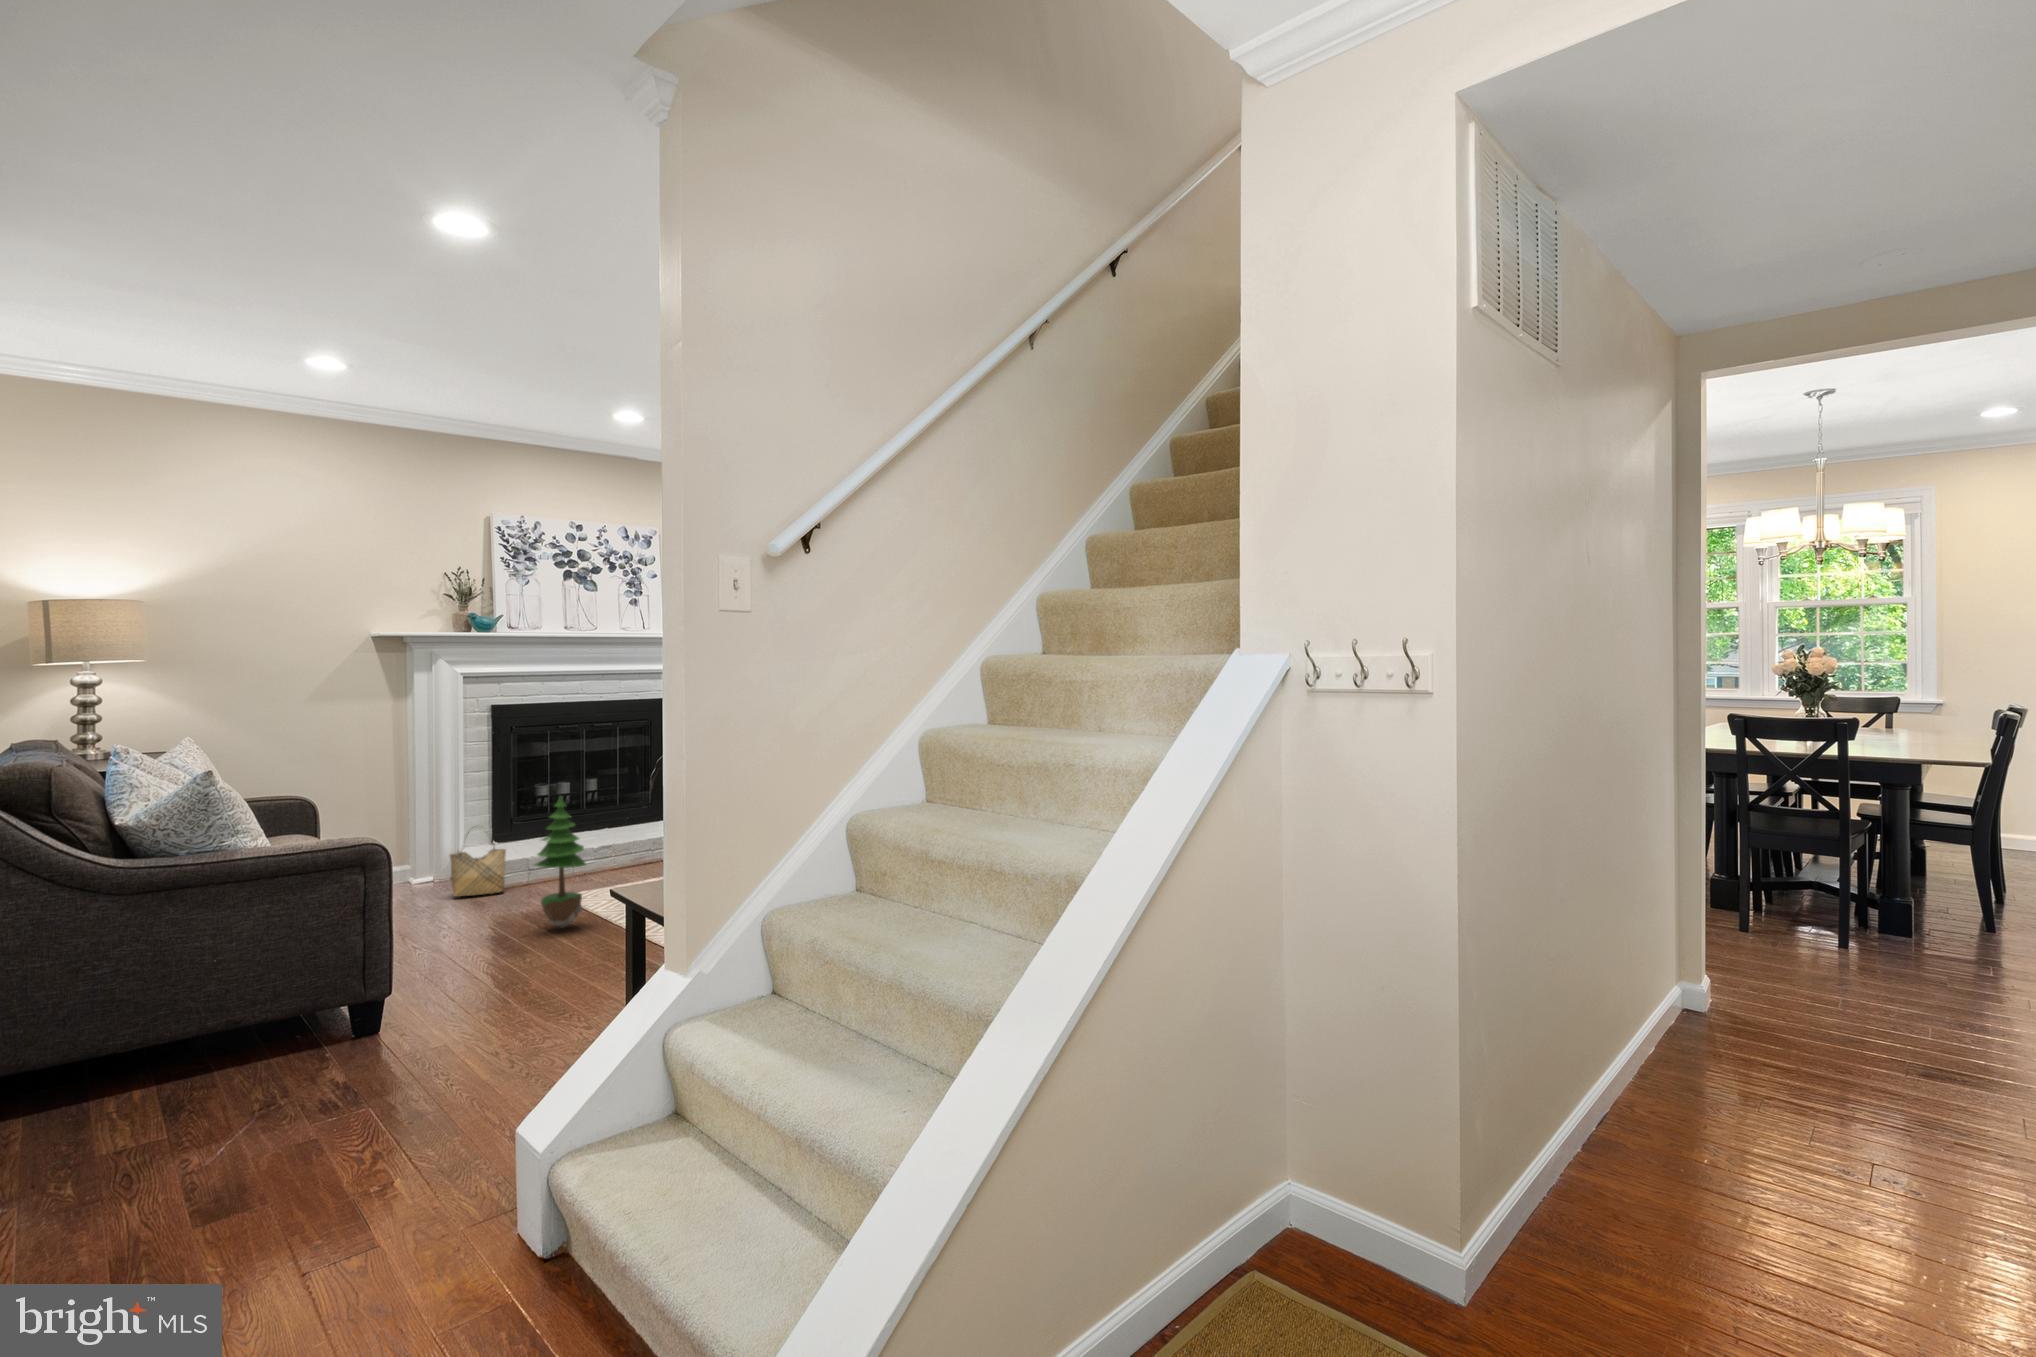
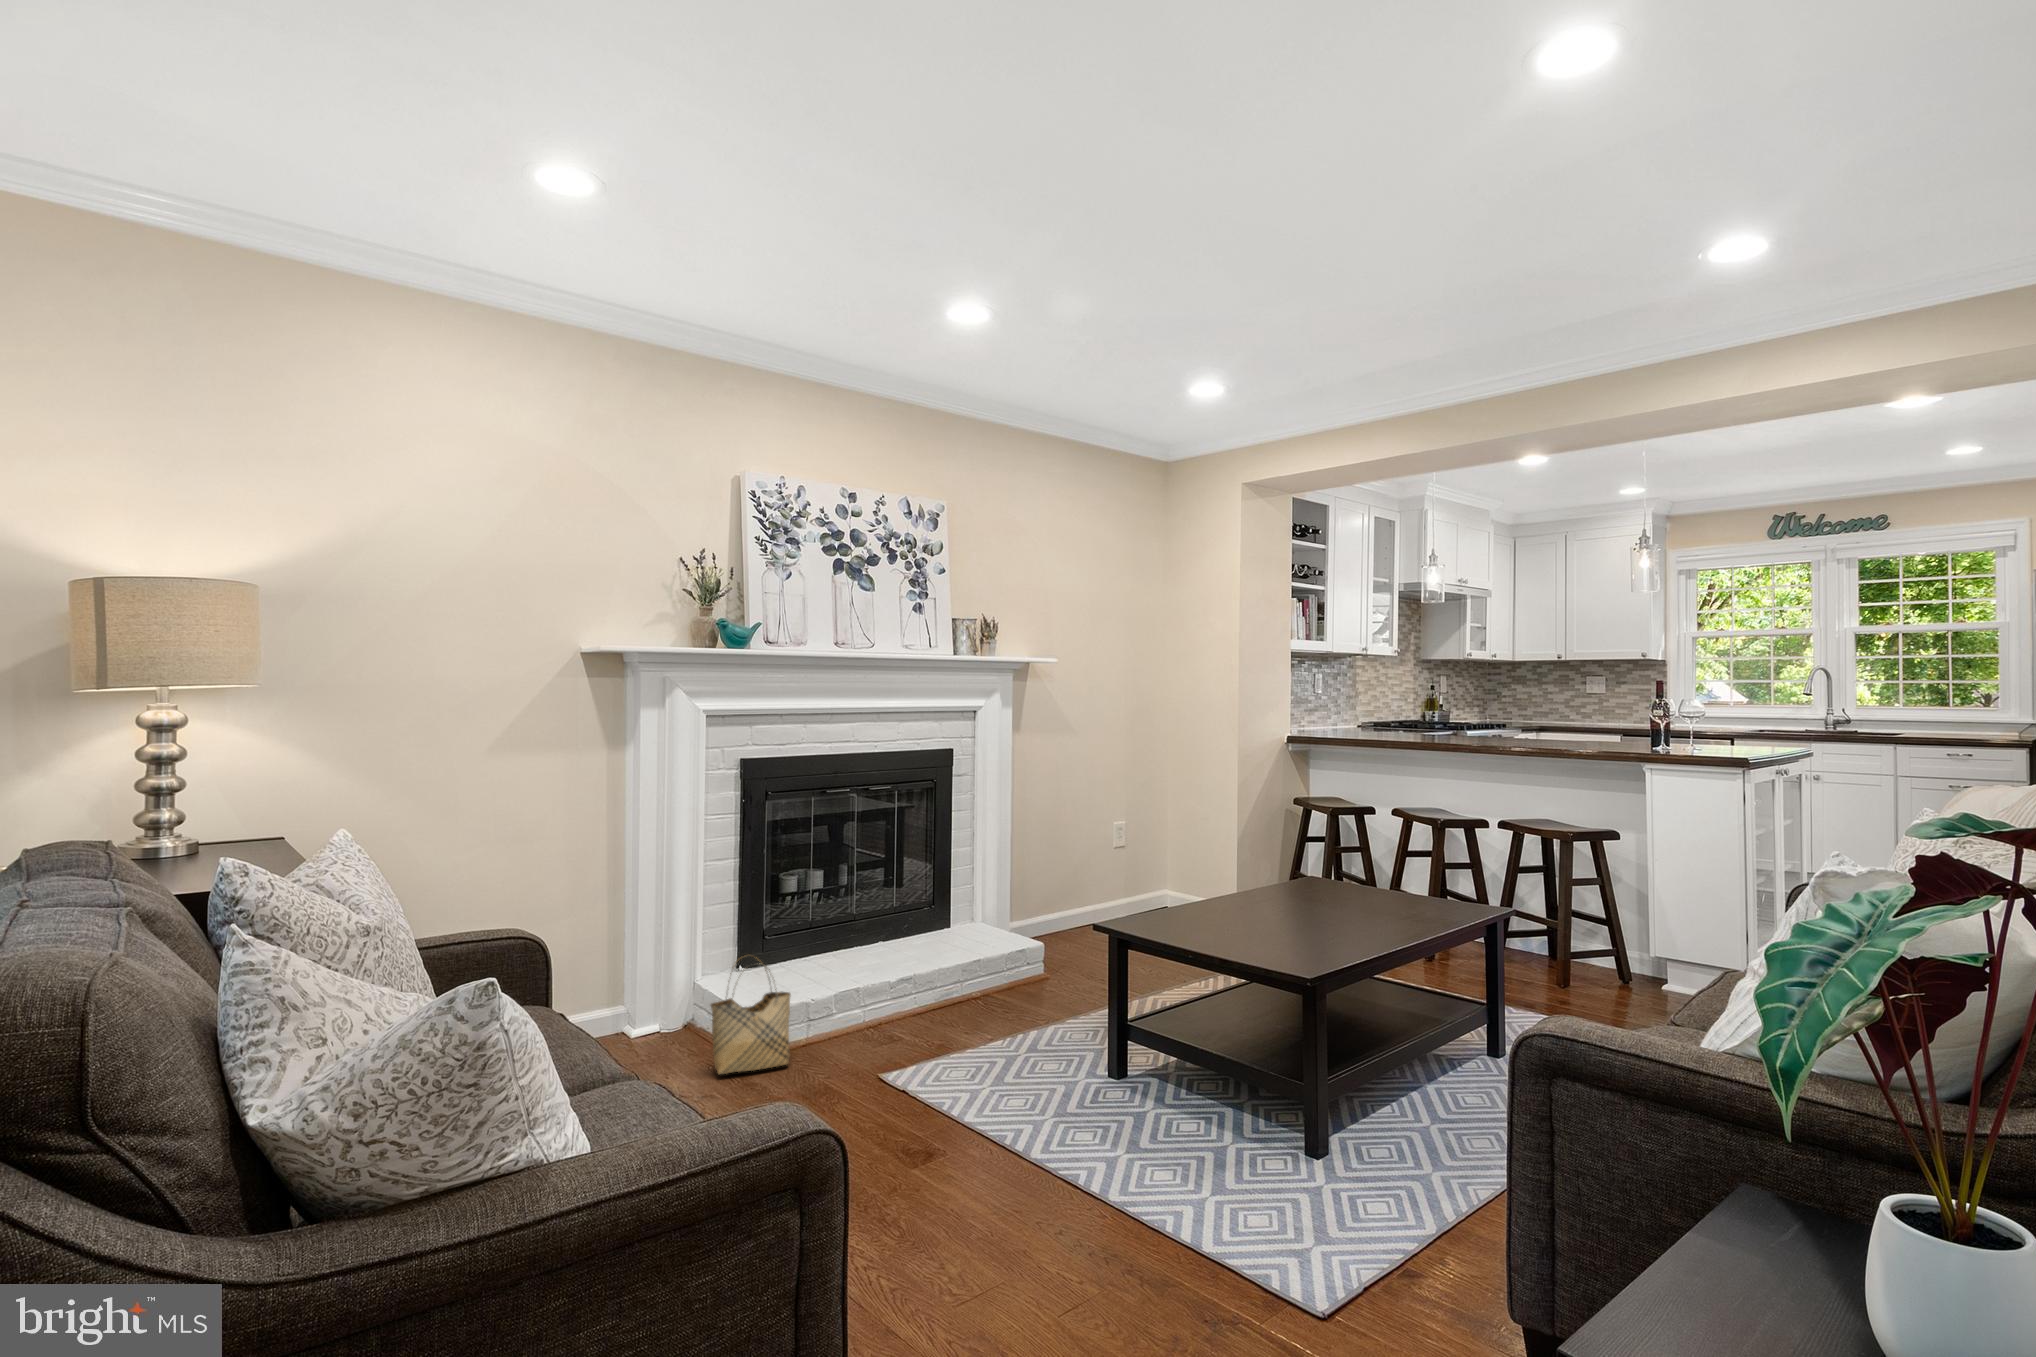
potted tree: present [536,796,586,928] -> none [920,933,1006,1174]

